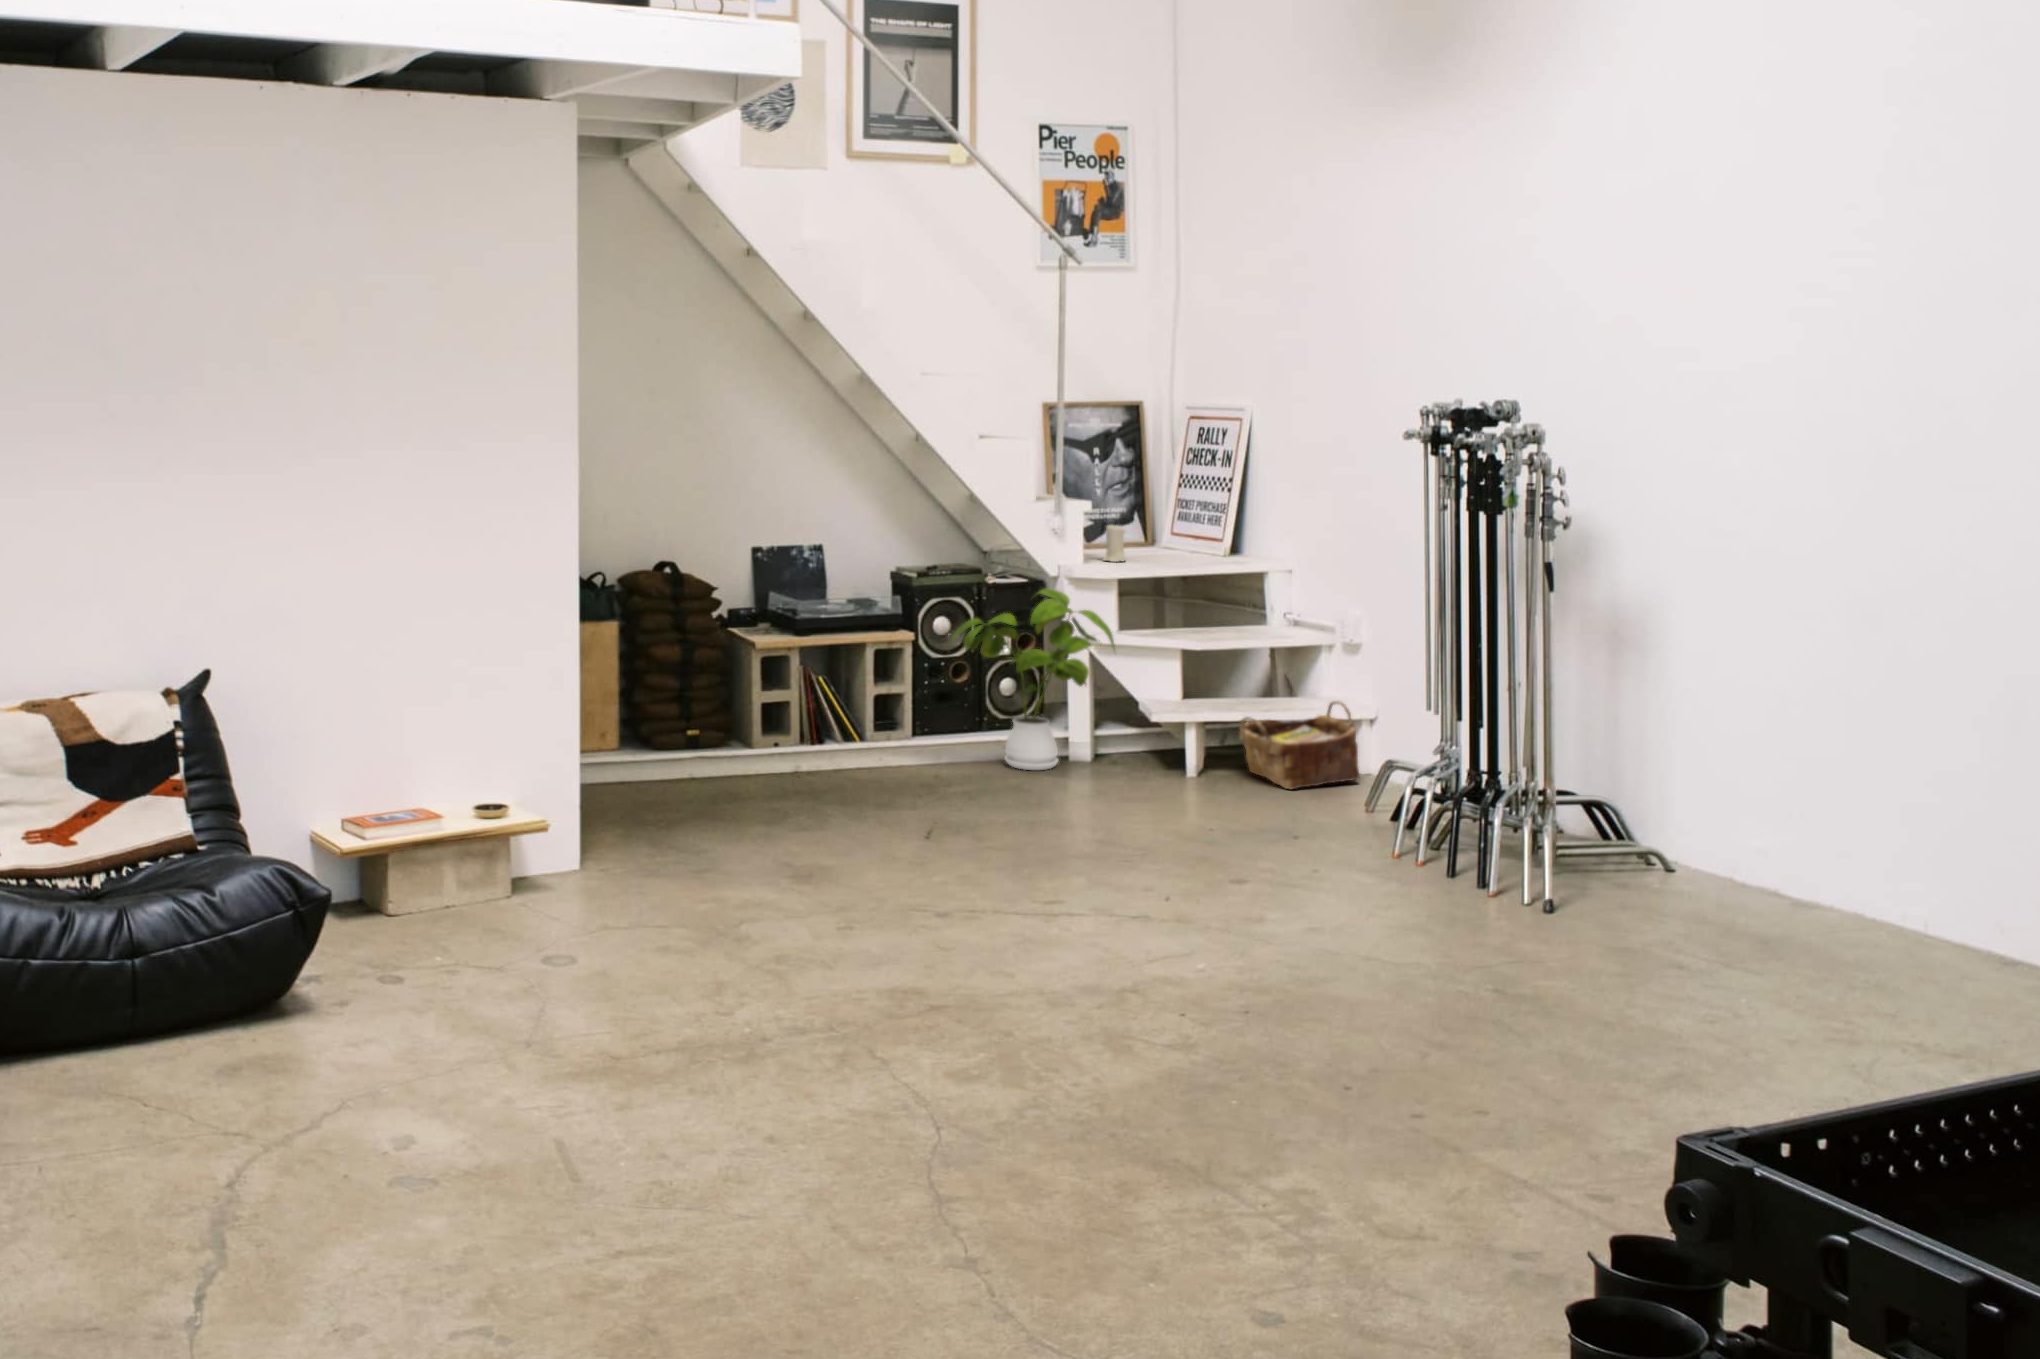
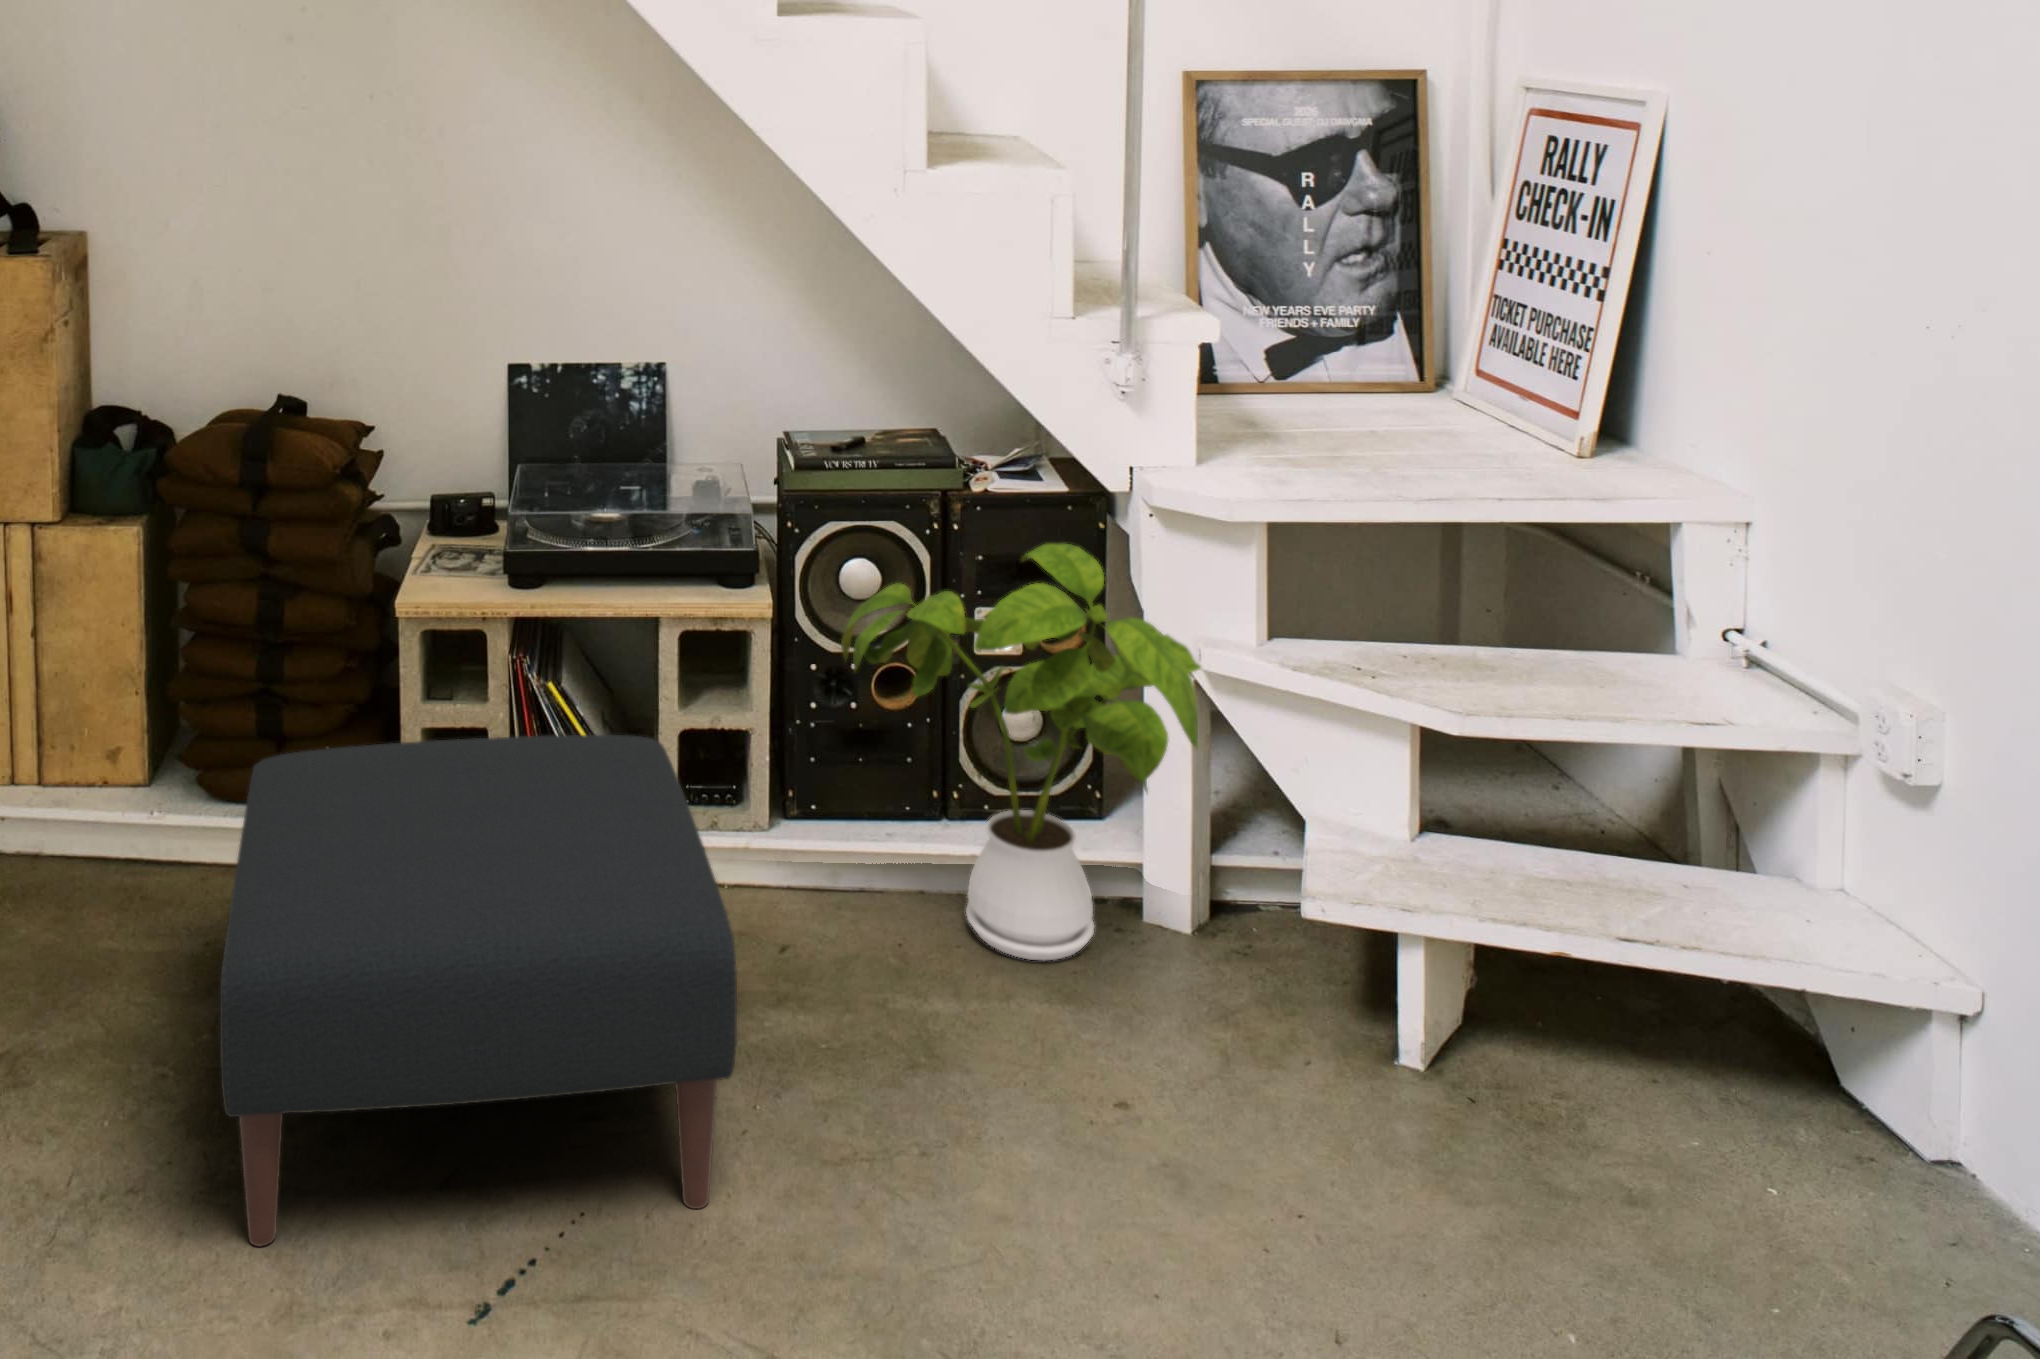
candle: present [1103,524,1126,562] -> none [1239,378,1302,473]
ottoman: none [733,682,985,847] -> present [220,735,737,1246]
woven basket: present [1240,700,1359,789] -> none [1561,925,1923,1191]

